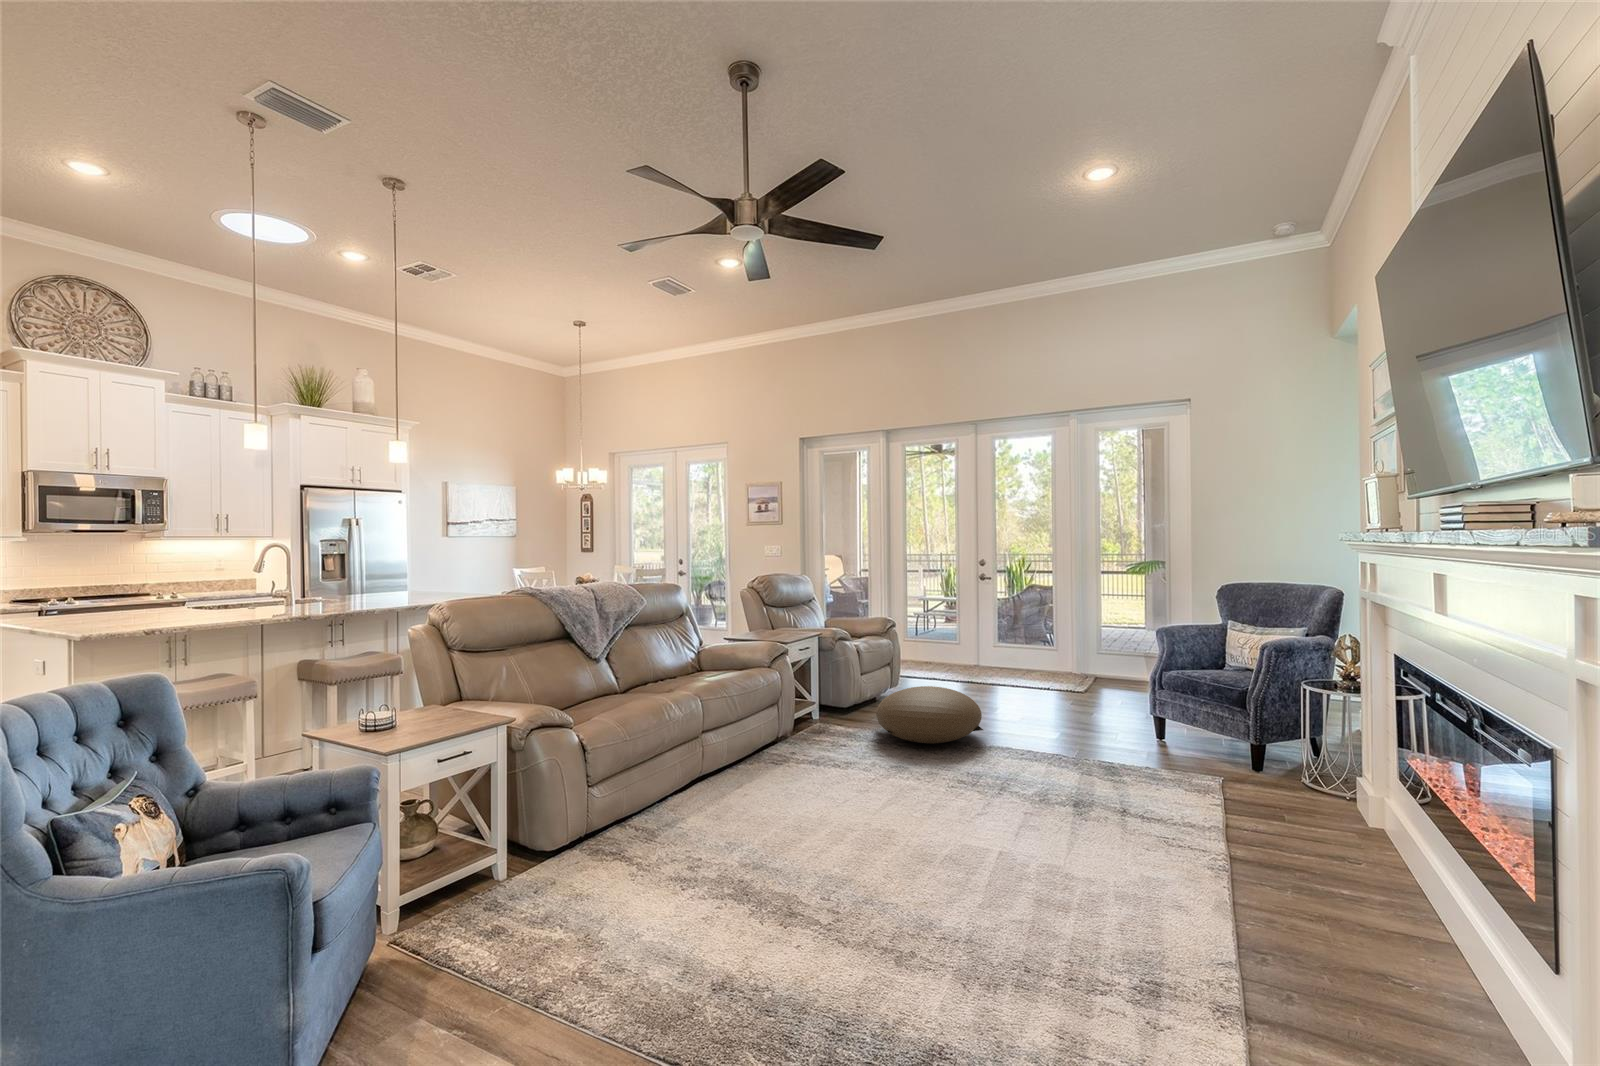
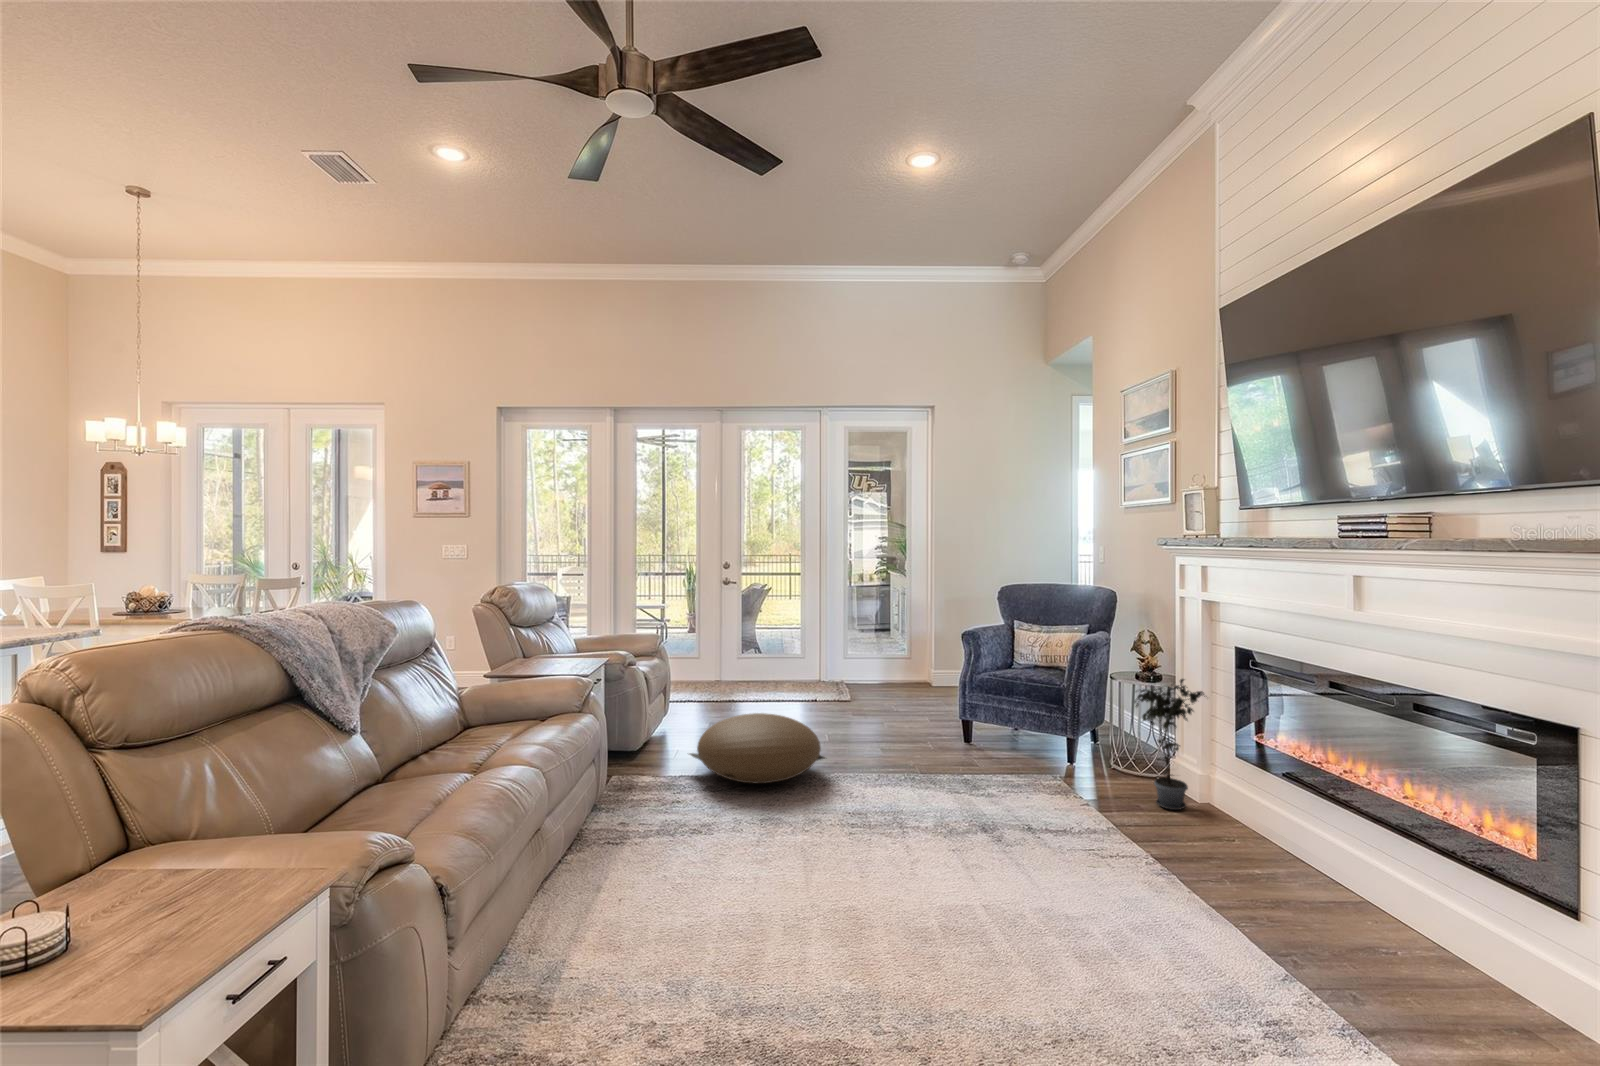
potted plant: none [1264,686,1376,829] -> present [1135,679,1204,810]

